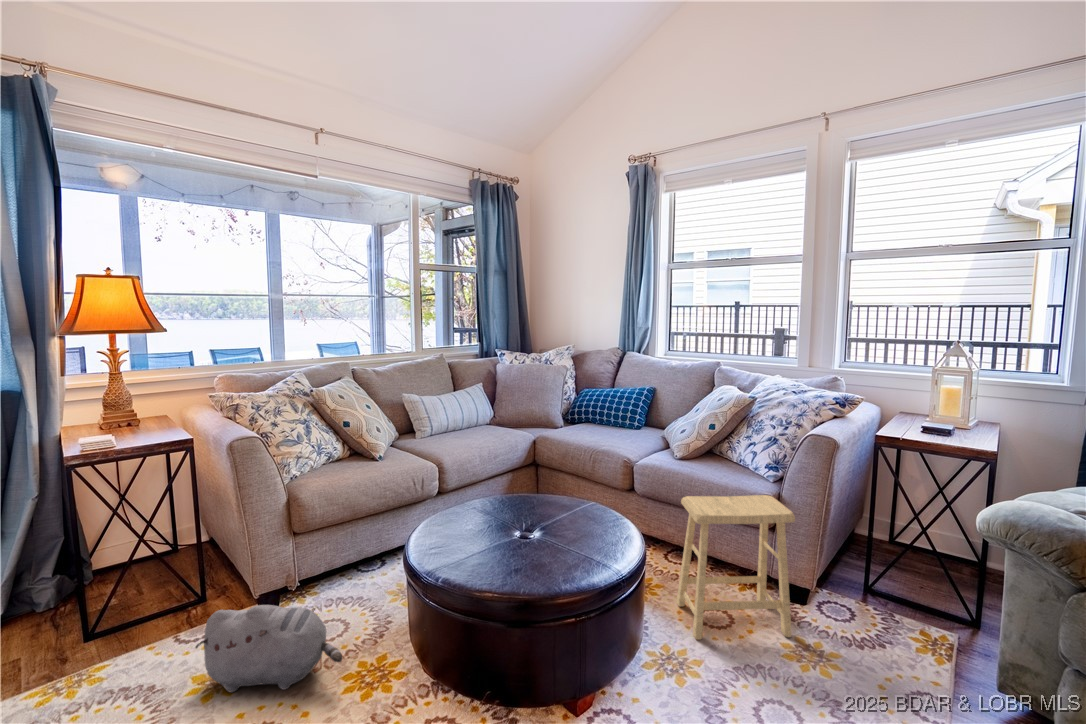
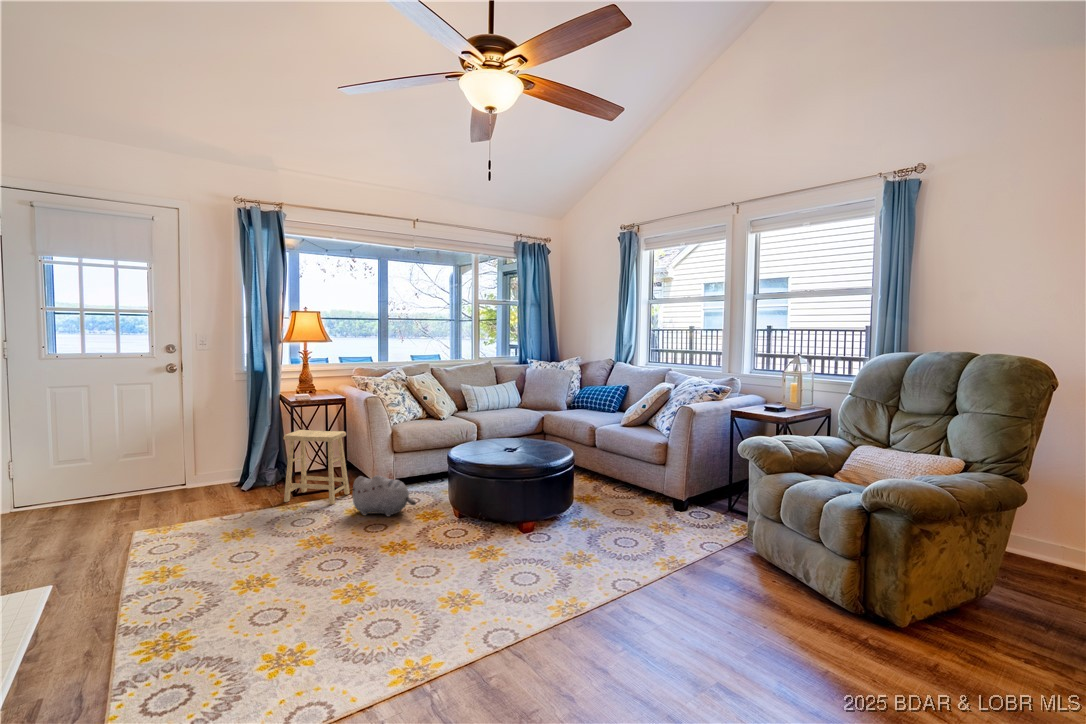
footstool: present [677,495,795,640] -> present [284,430,350,505]

